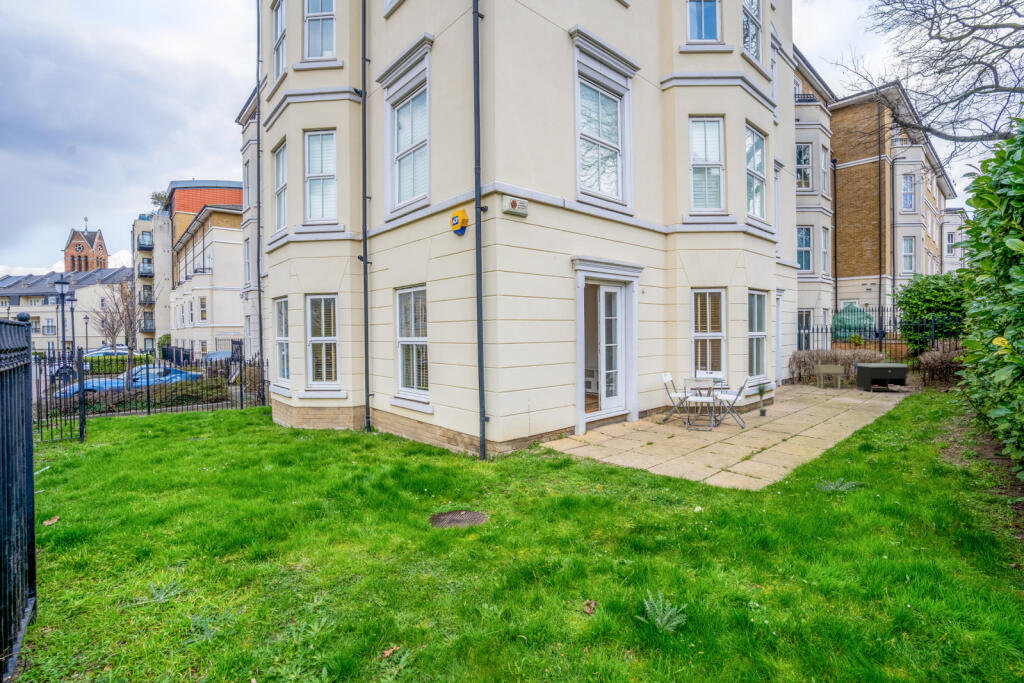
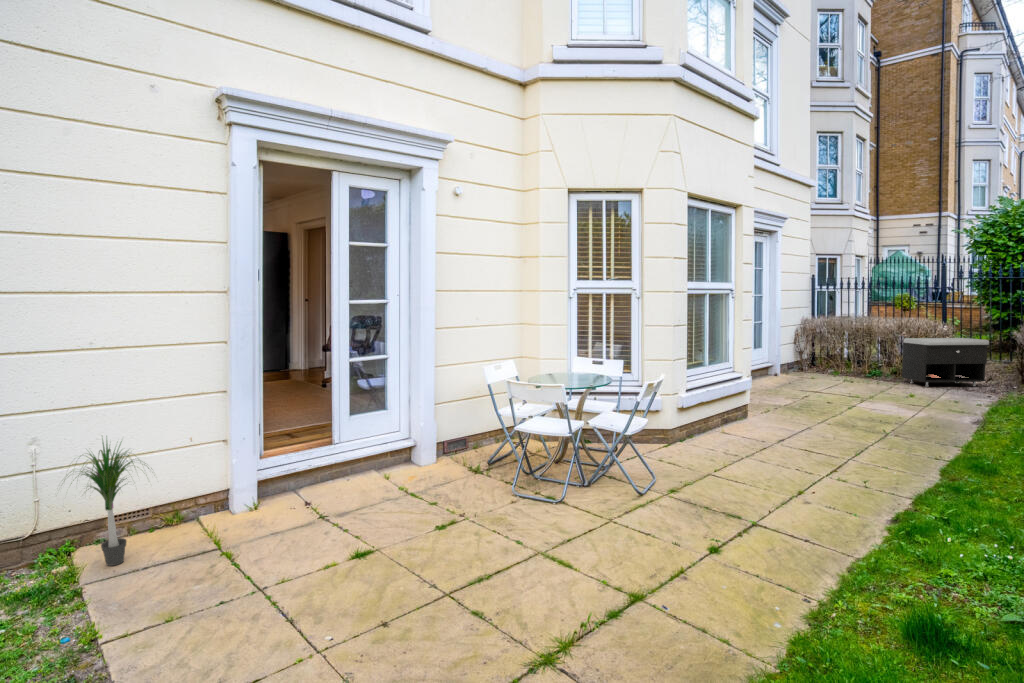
side table: present [814,365,844,389] -> none [834,341,882,381]
potted plant: present [757,383,767,416] -> present [71,441,149,566]

